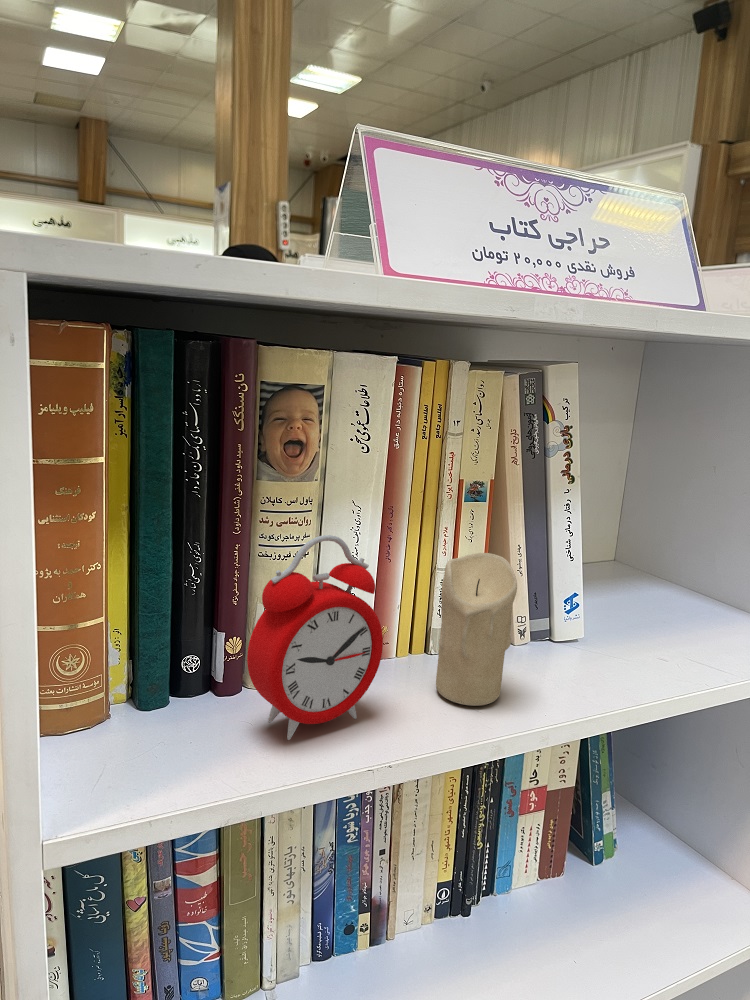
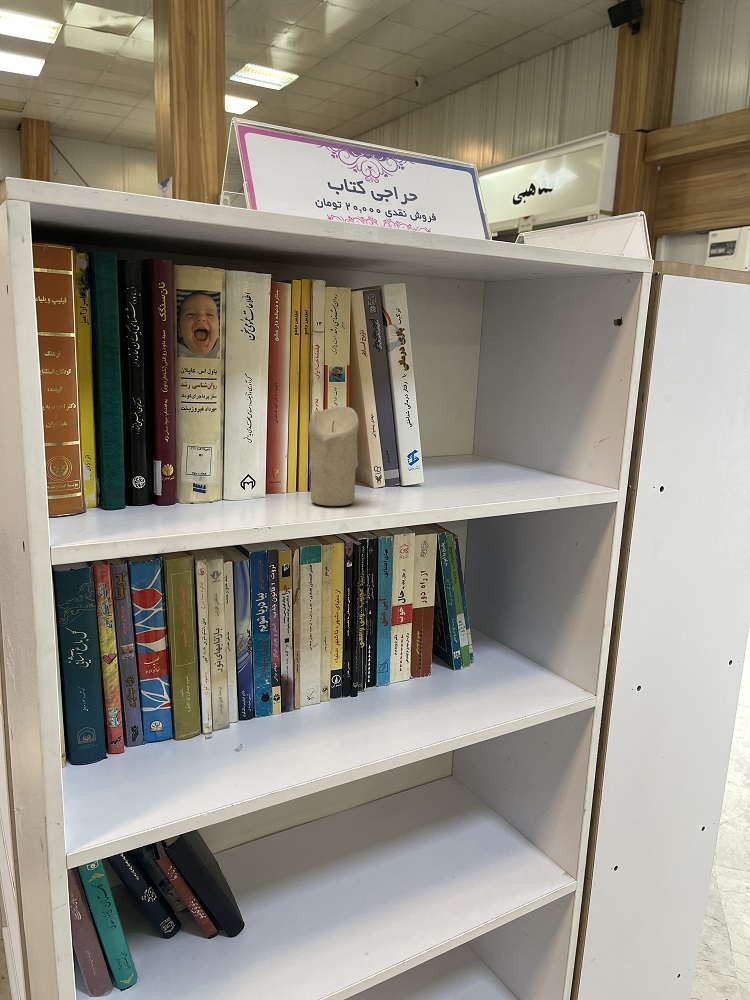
alarm clock: present [247,535,383,740] -> none [177,383,269,518]

